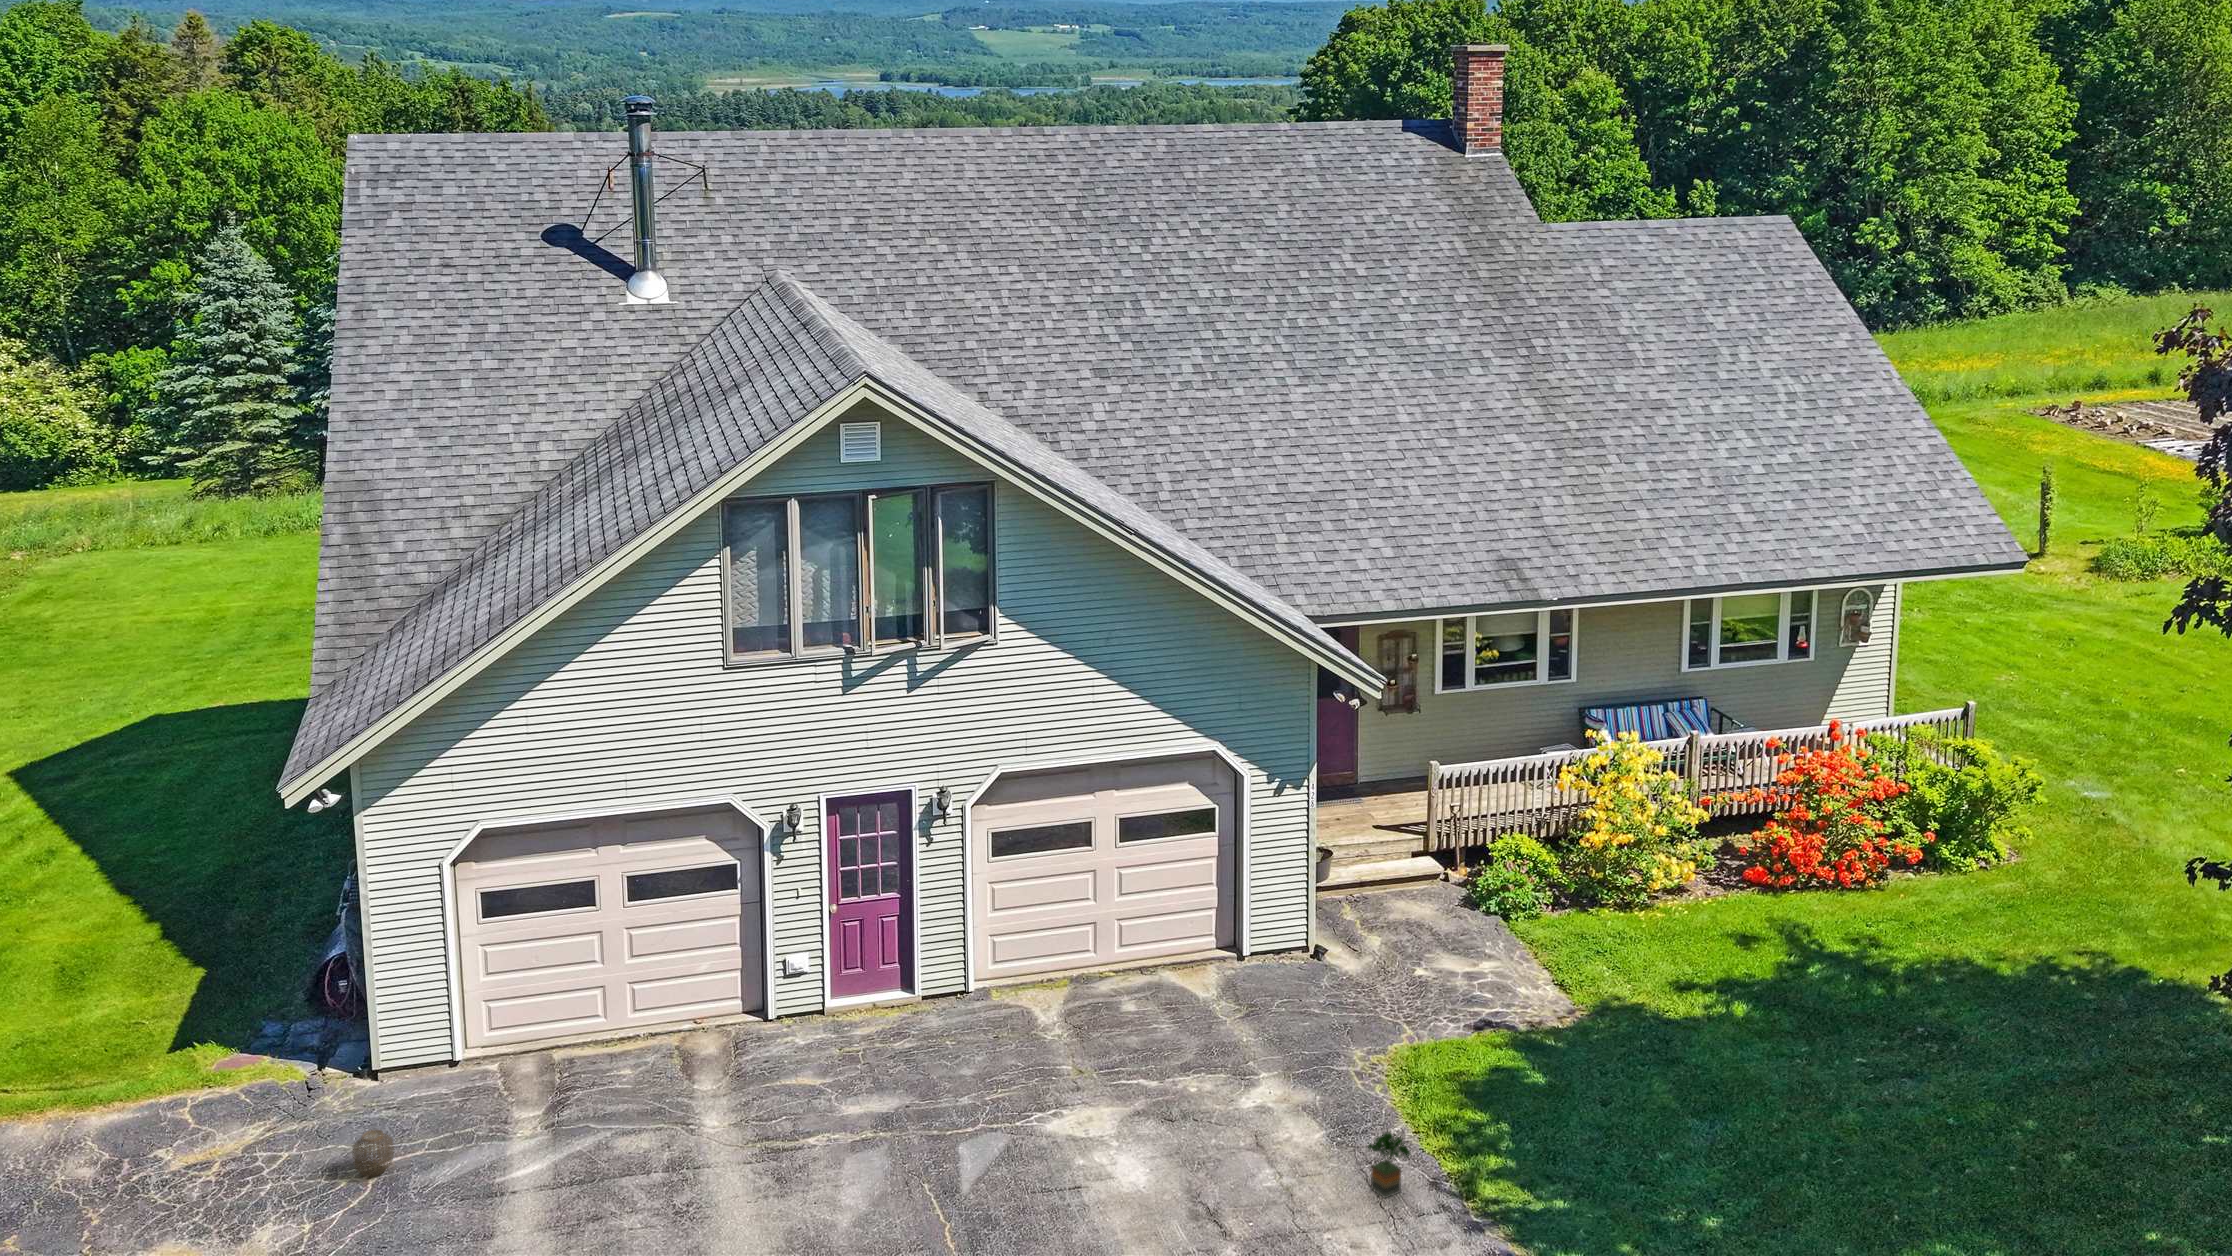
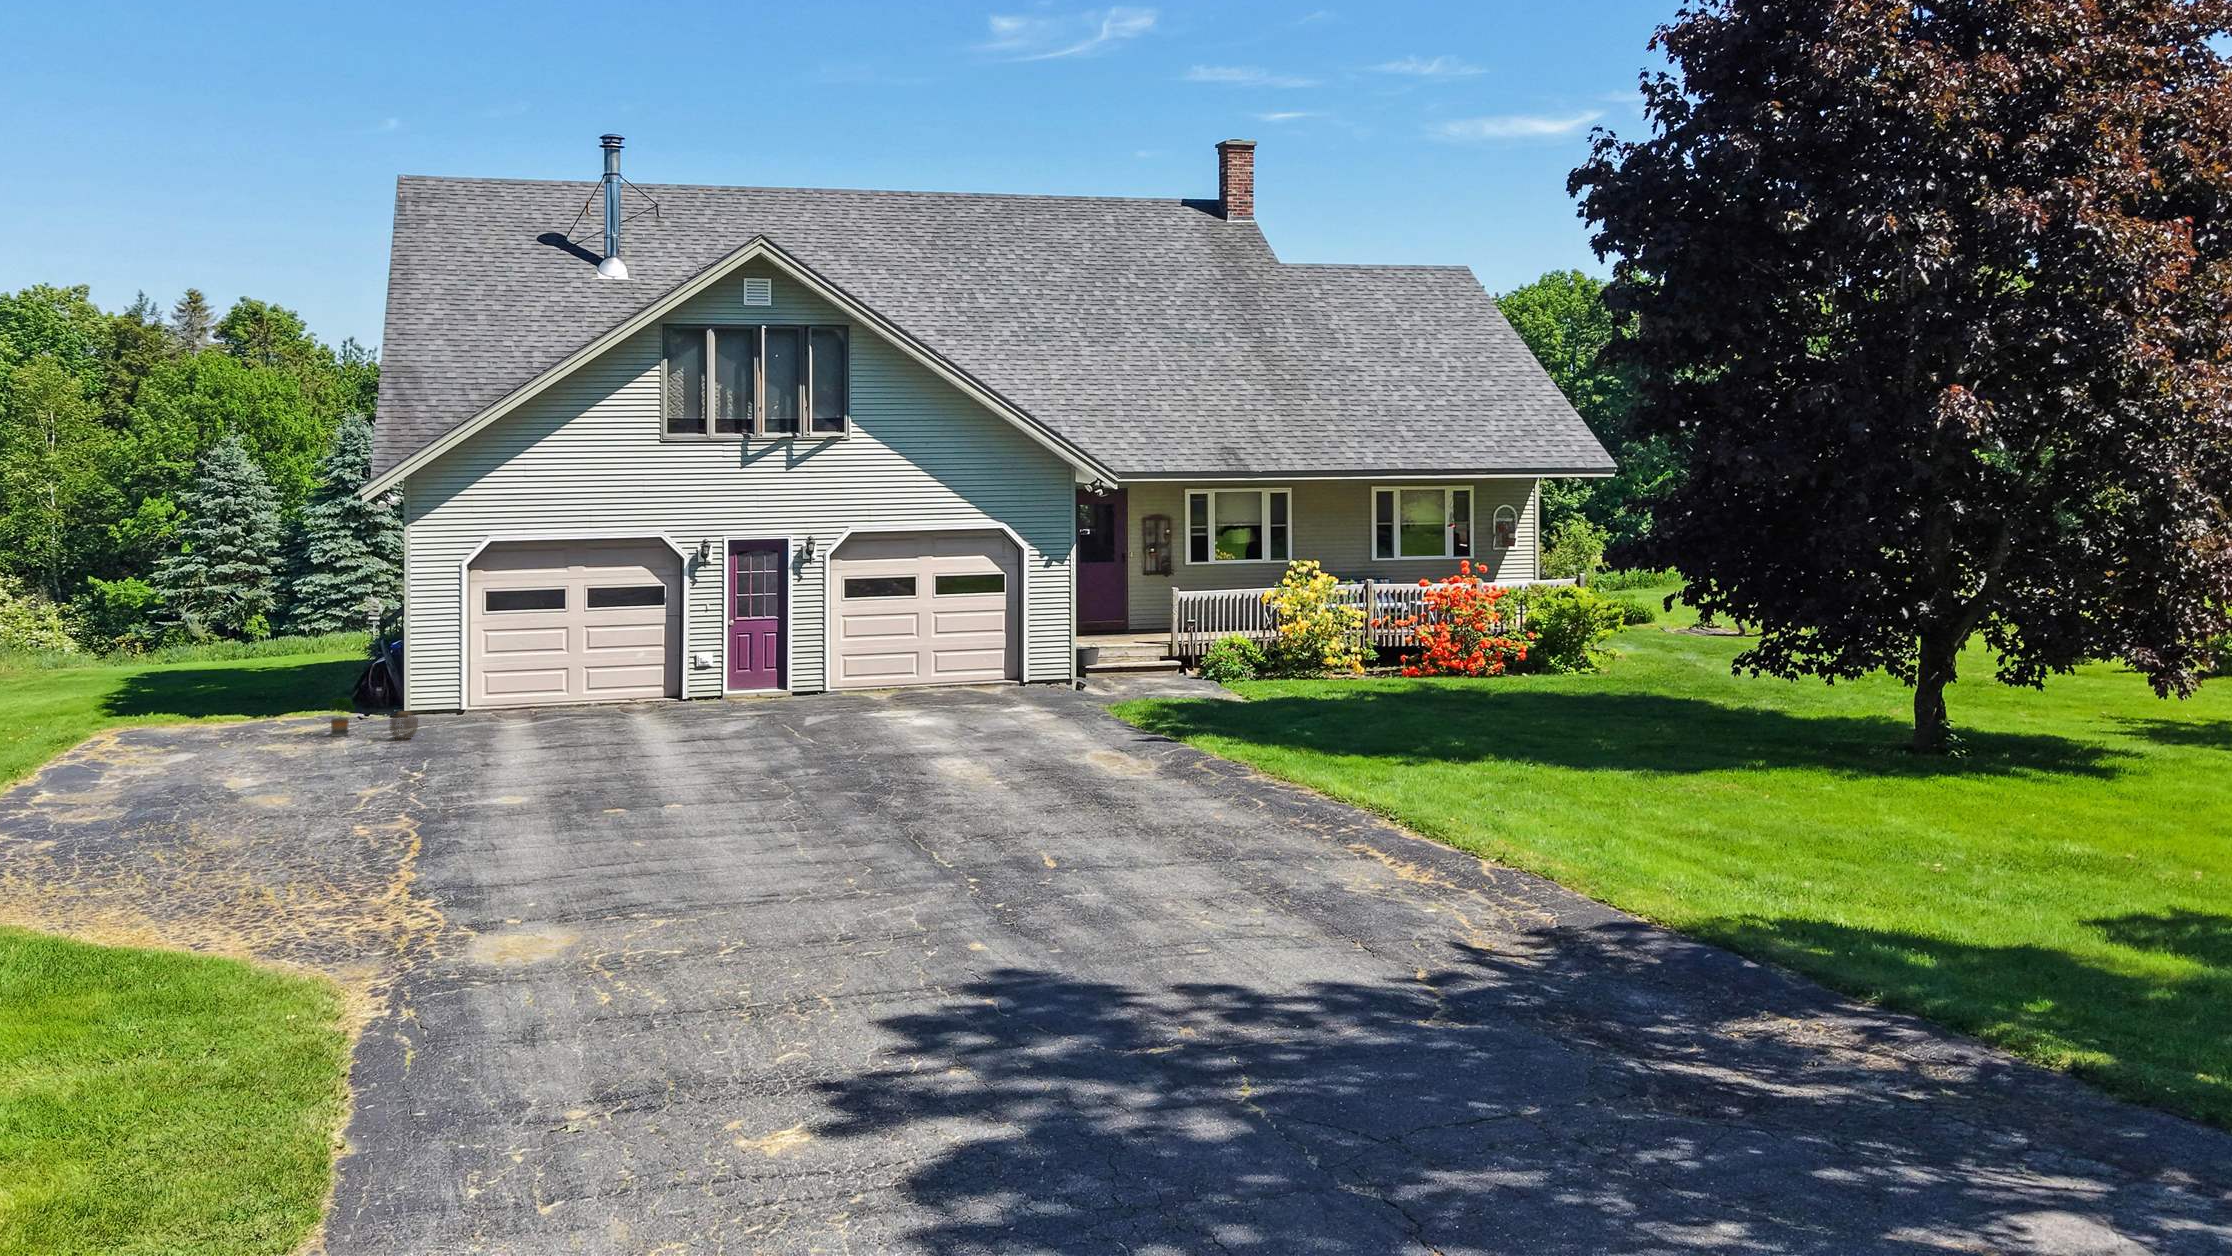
potted tree: present [1368,1133,1411,1198] -> present [329,698,354,737]

